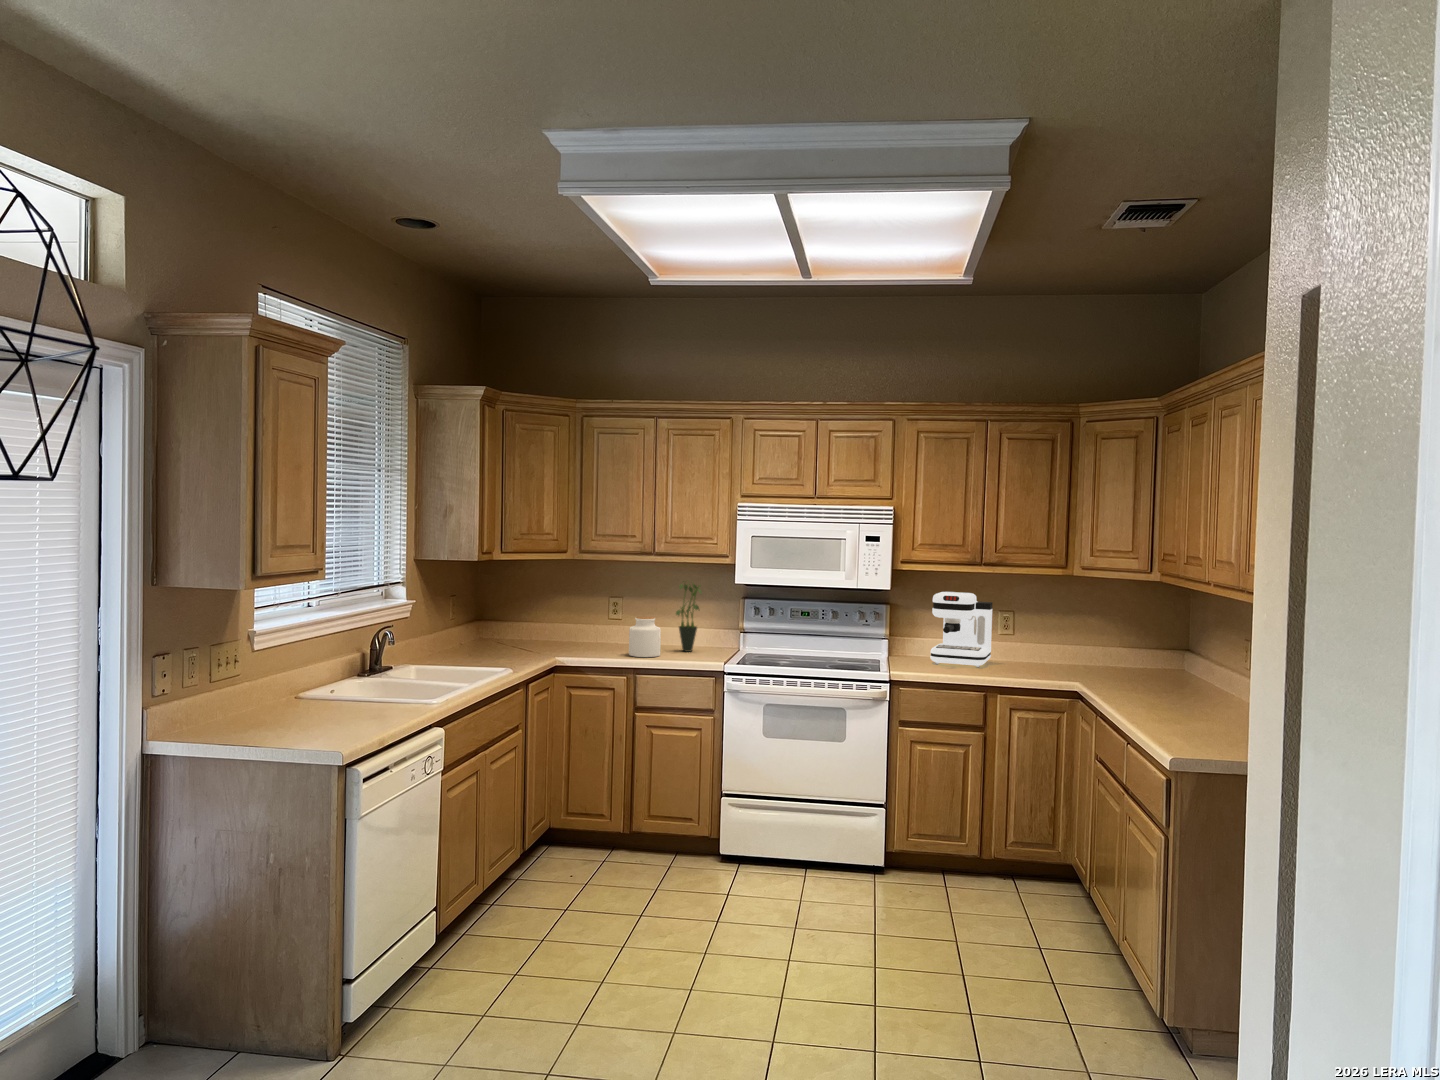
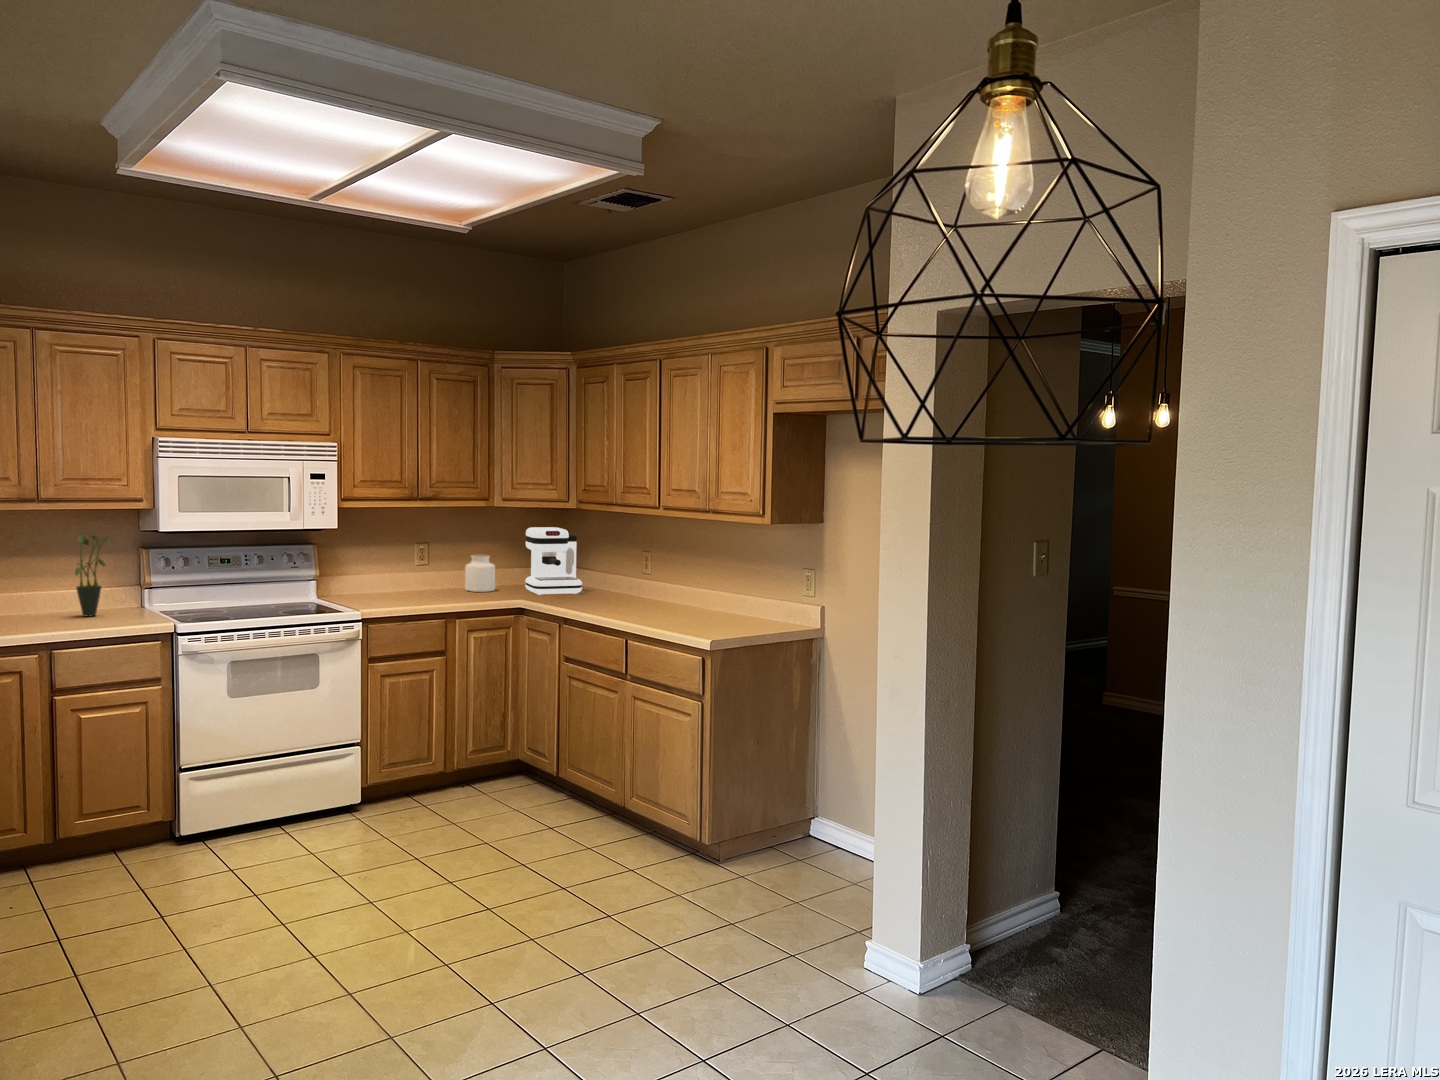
coffee maker: present [930,592,992,667] -> present [525,527,582,595]
jar: present [629,616,661,657] -> present [465,554,495,592]

